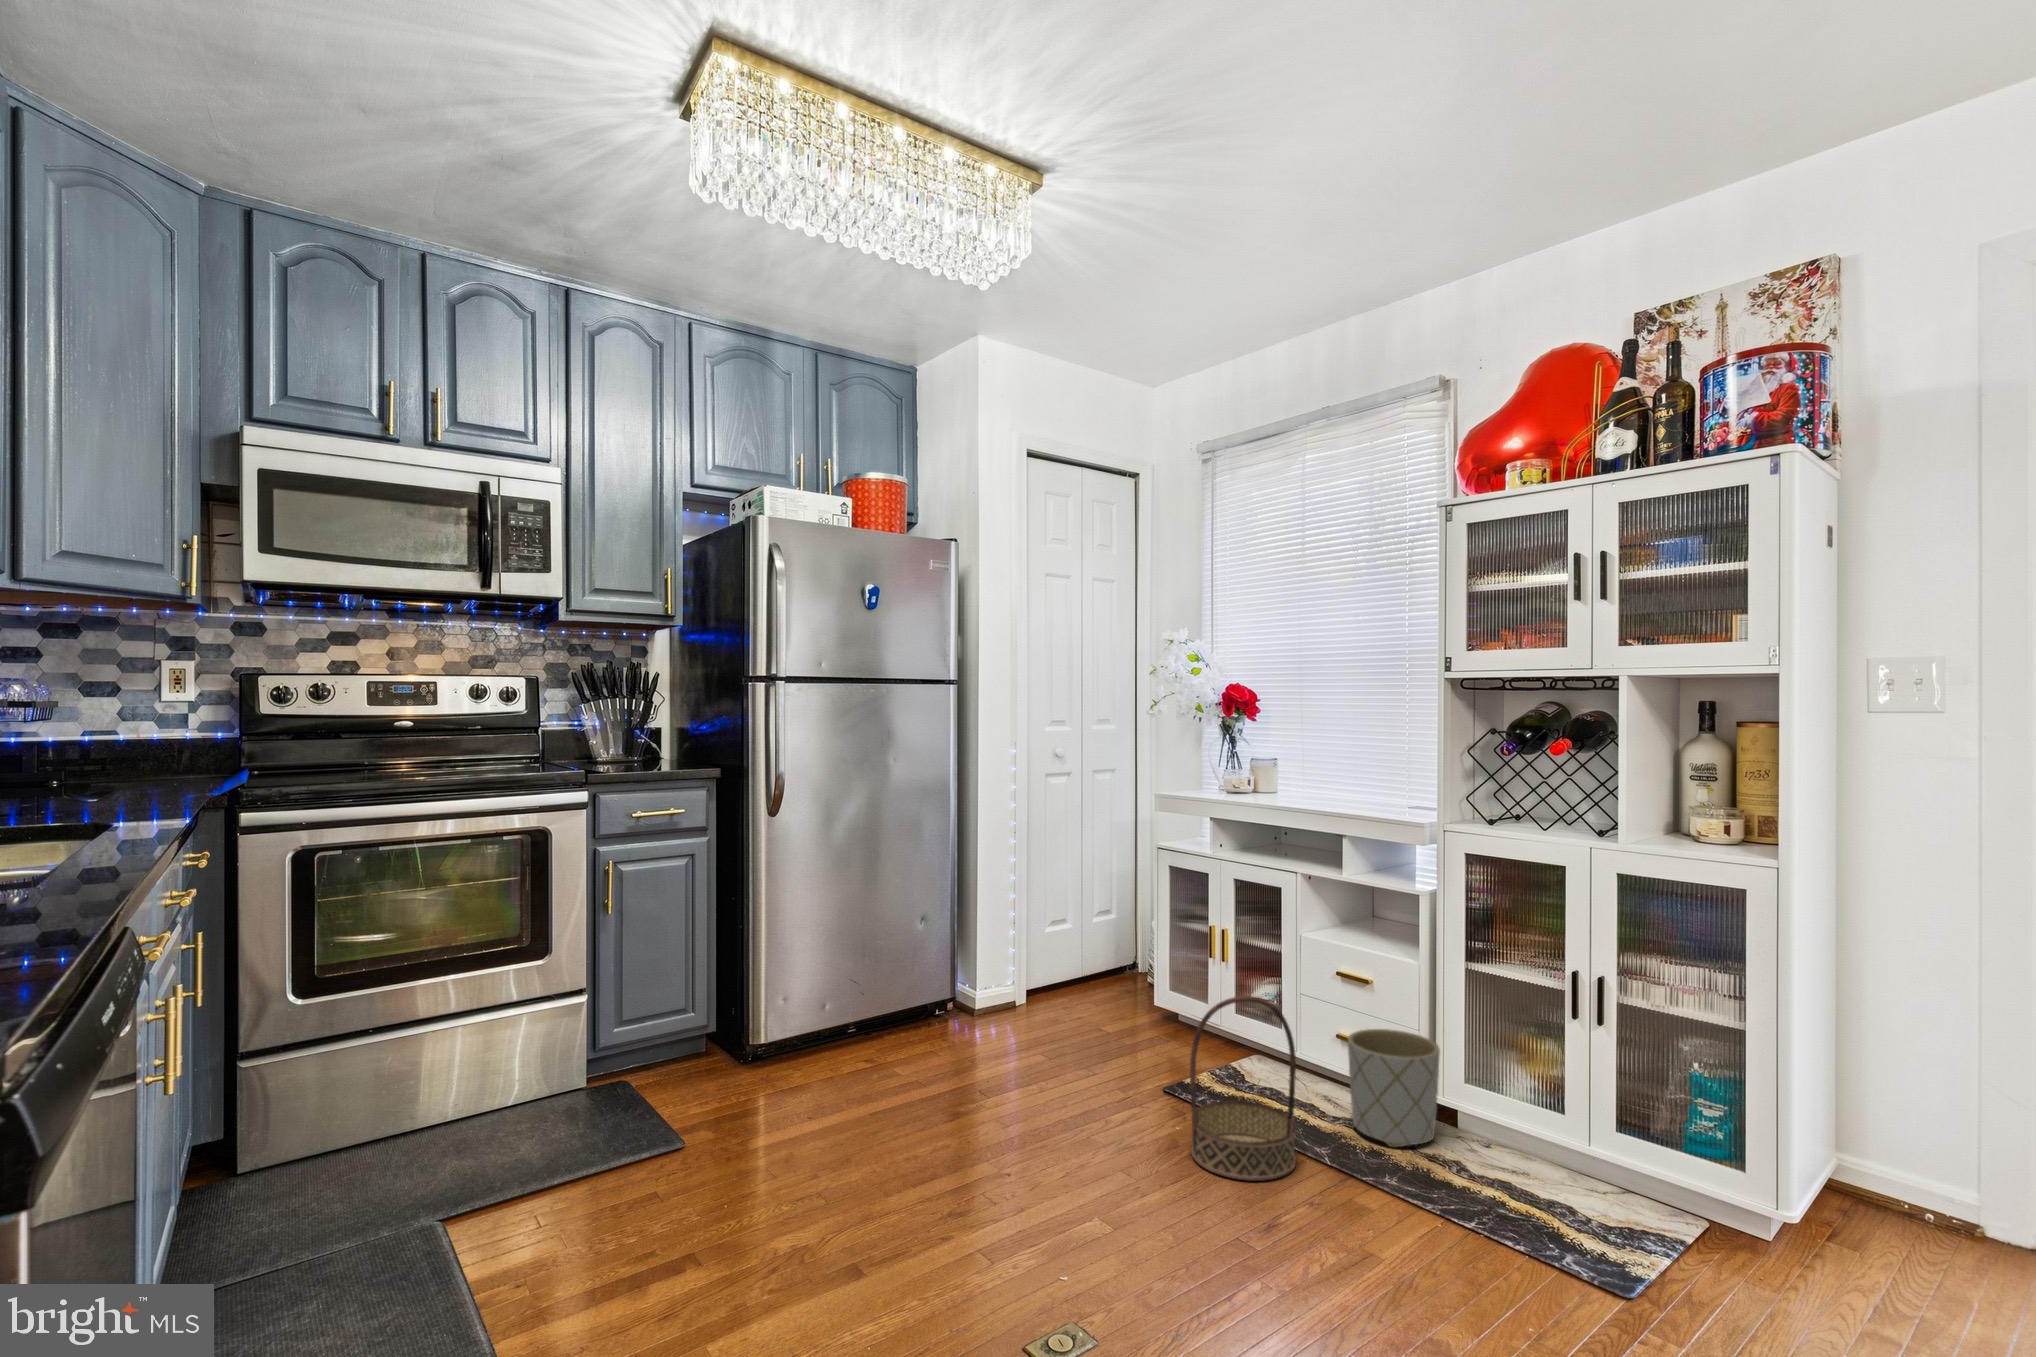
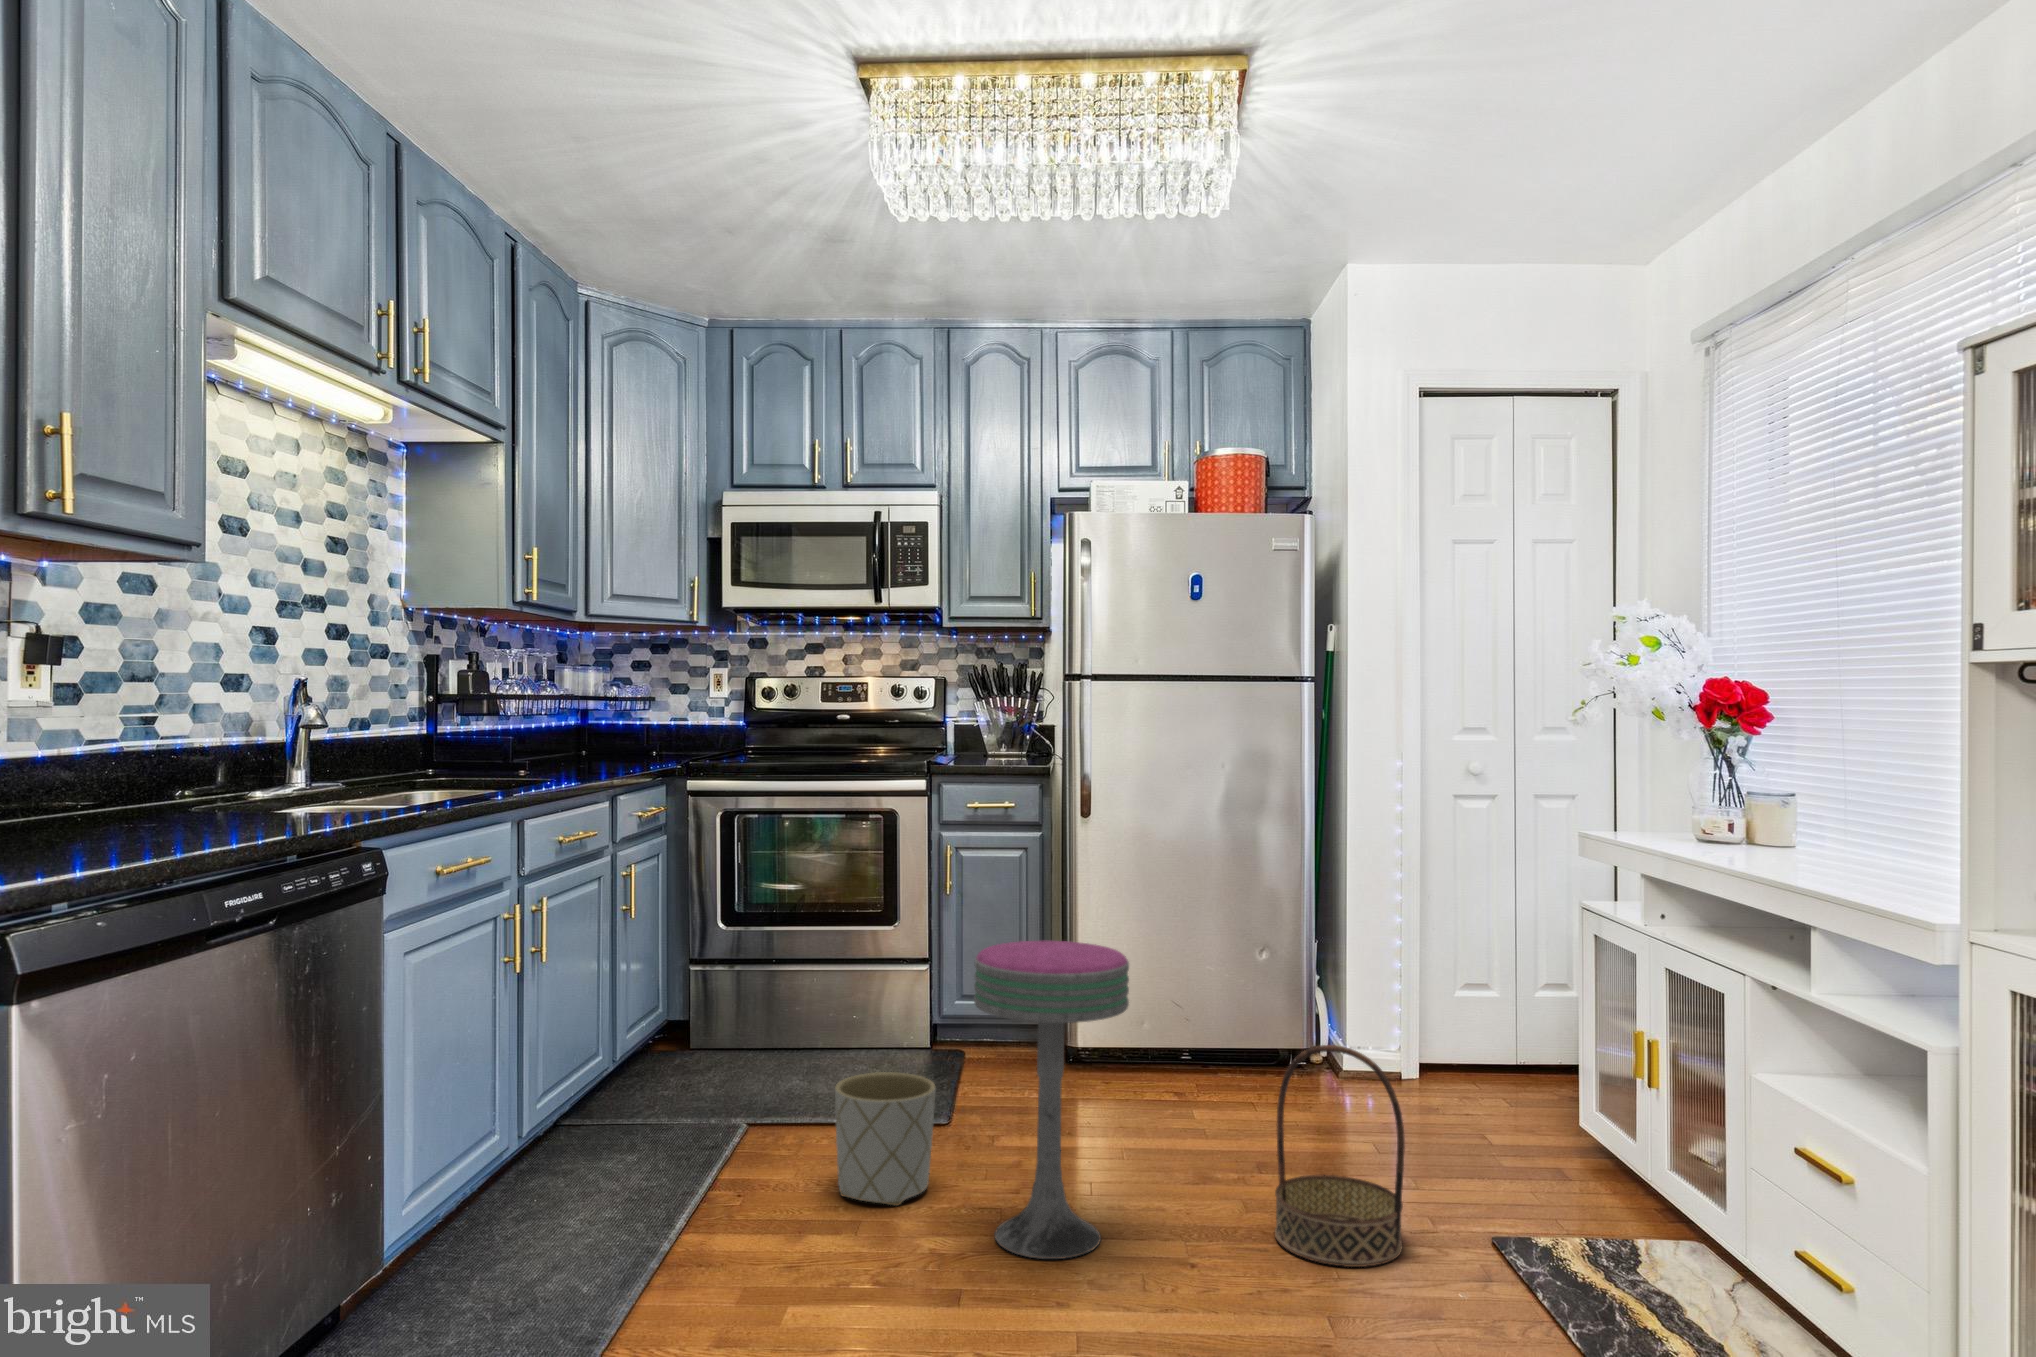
bar stool: none [1012,951,1166,1281] -> present [974,941,1129,1259]
planter: present [1348,1029,1440,1147] -> present [835,1072,935,1206]

